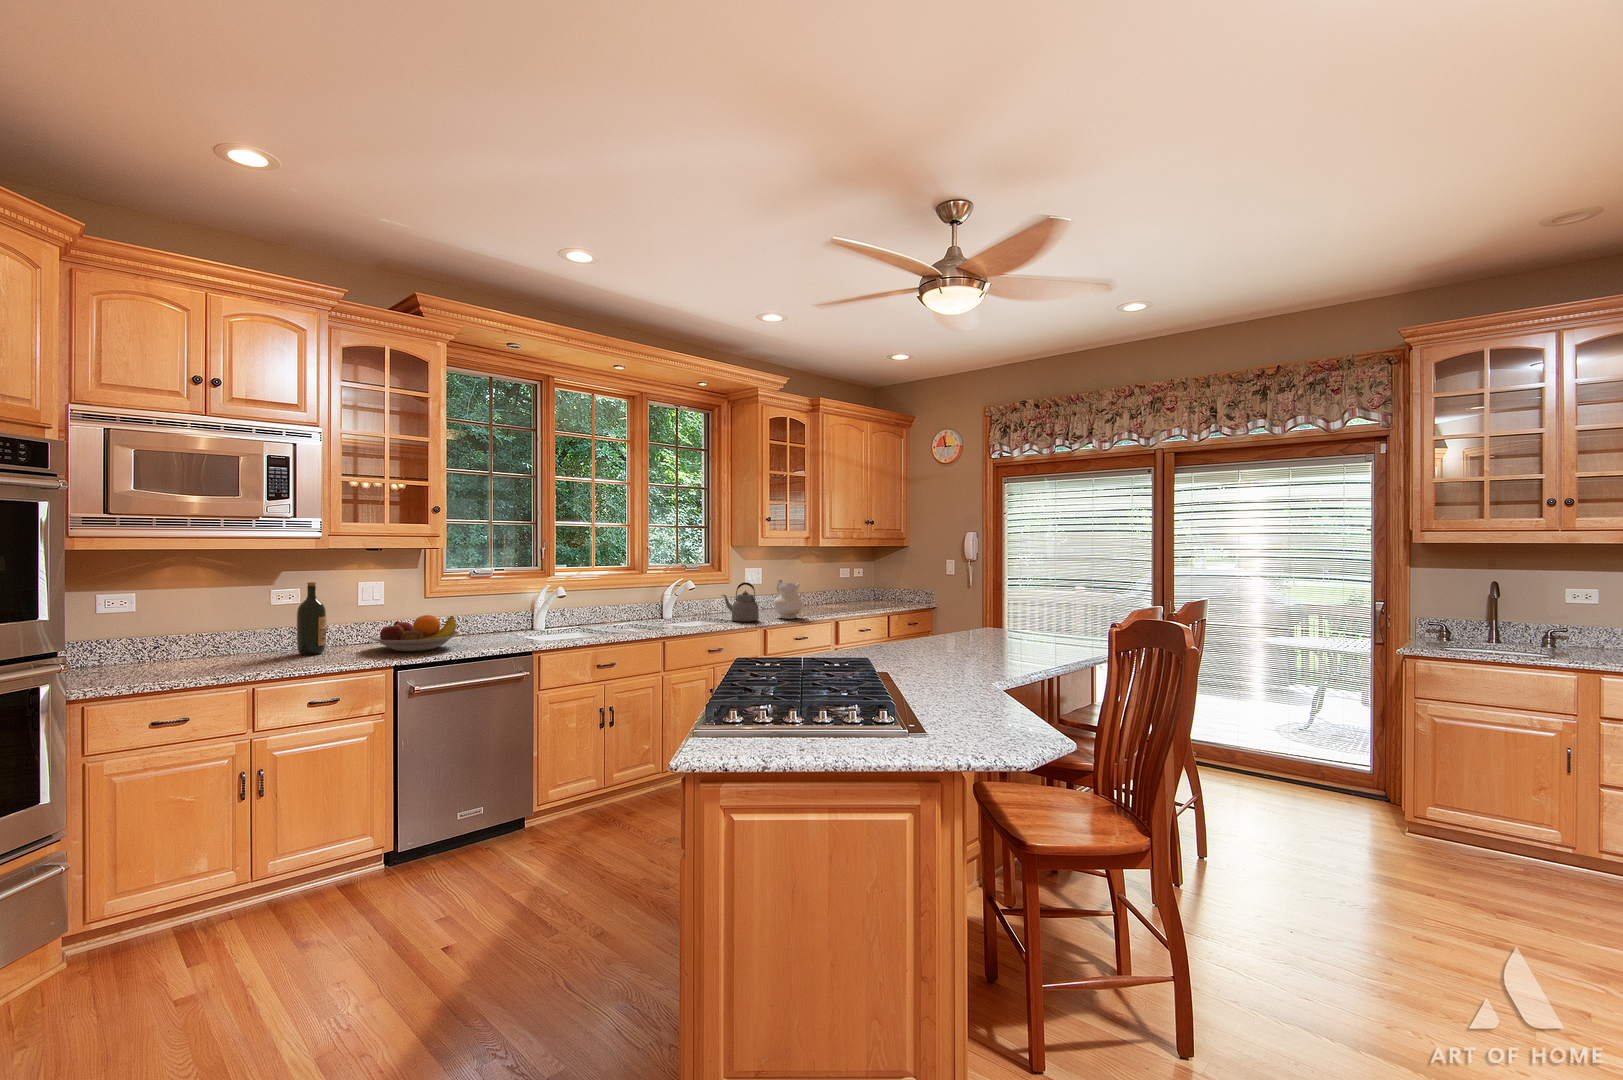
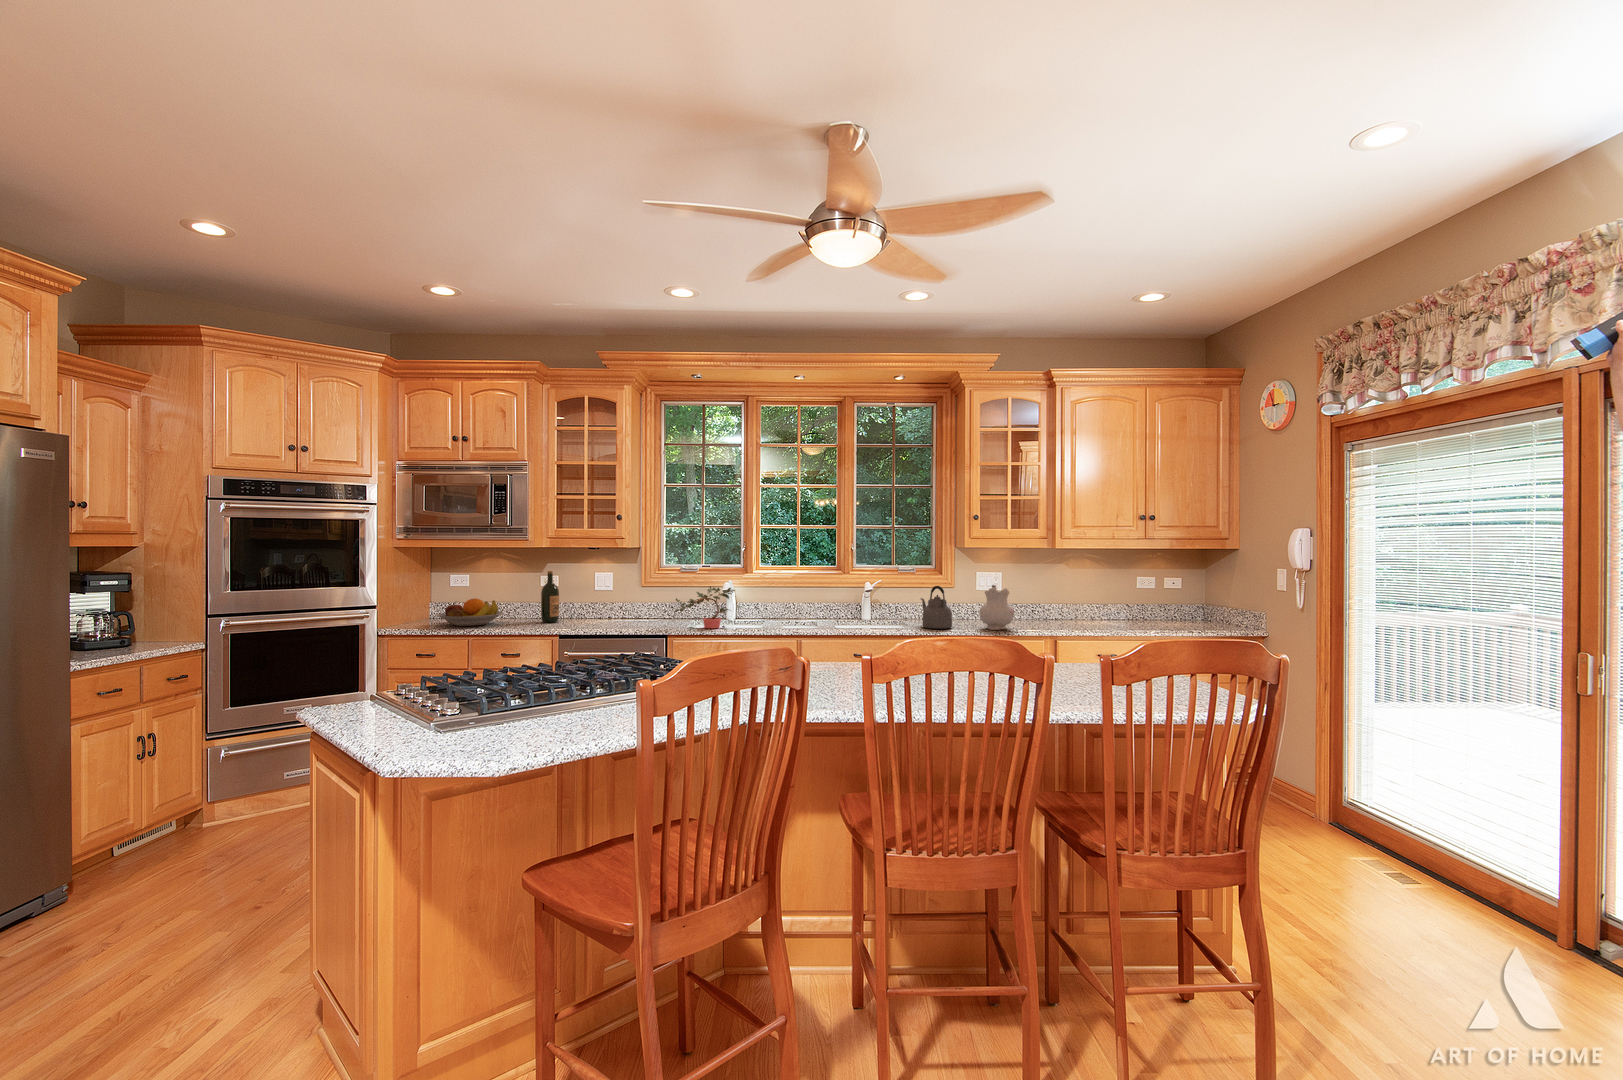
potted plant: none [511,592,580,643] -> present [675,586,735,628]
fruit bowl: present [371,615,459,651] -> present [437,599,503,626]

